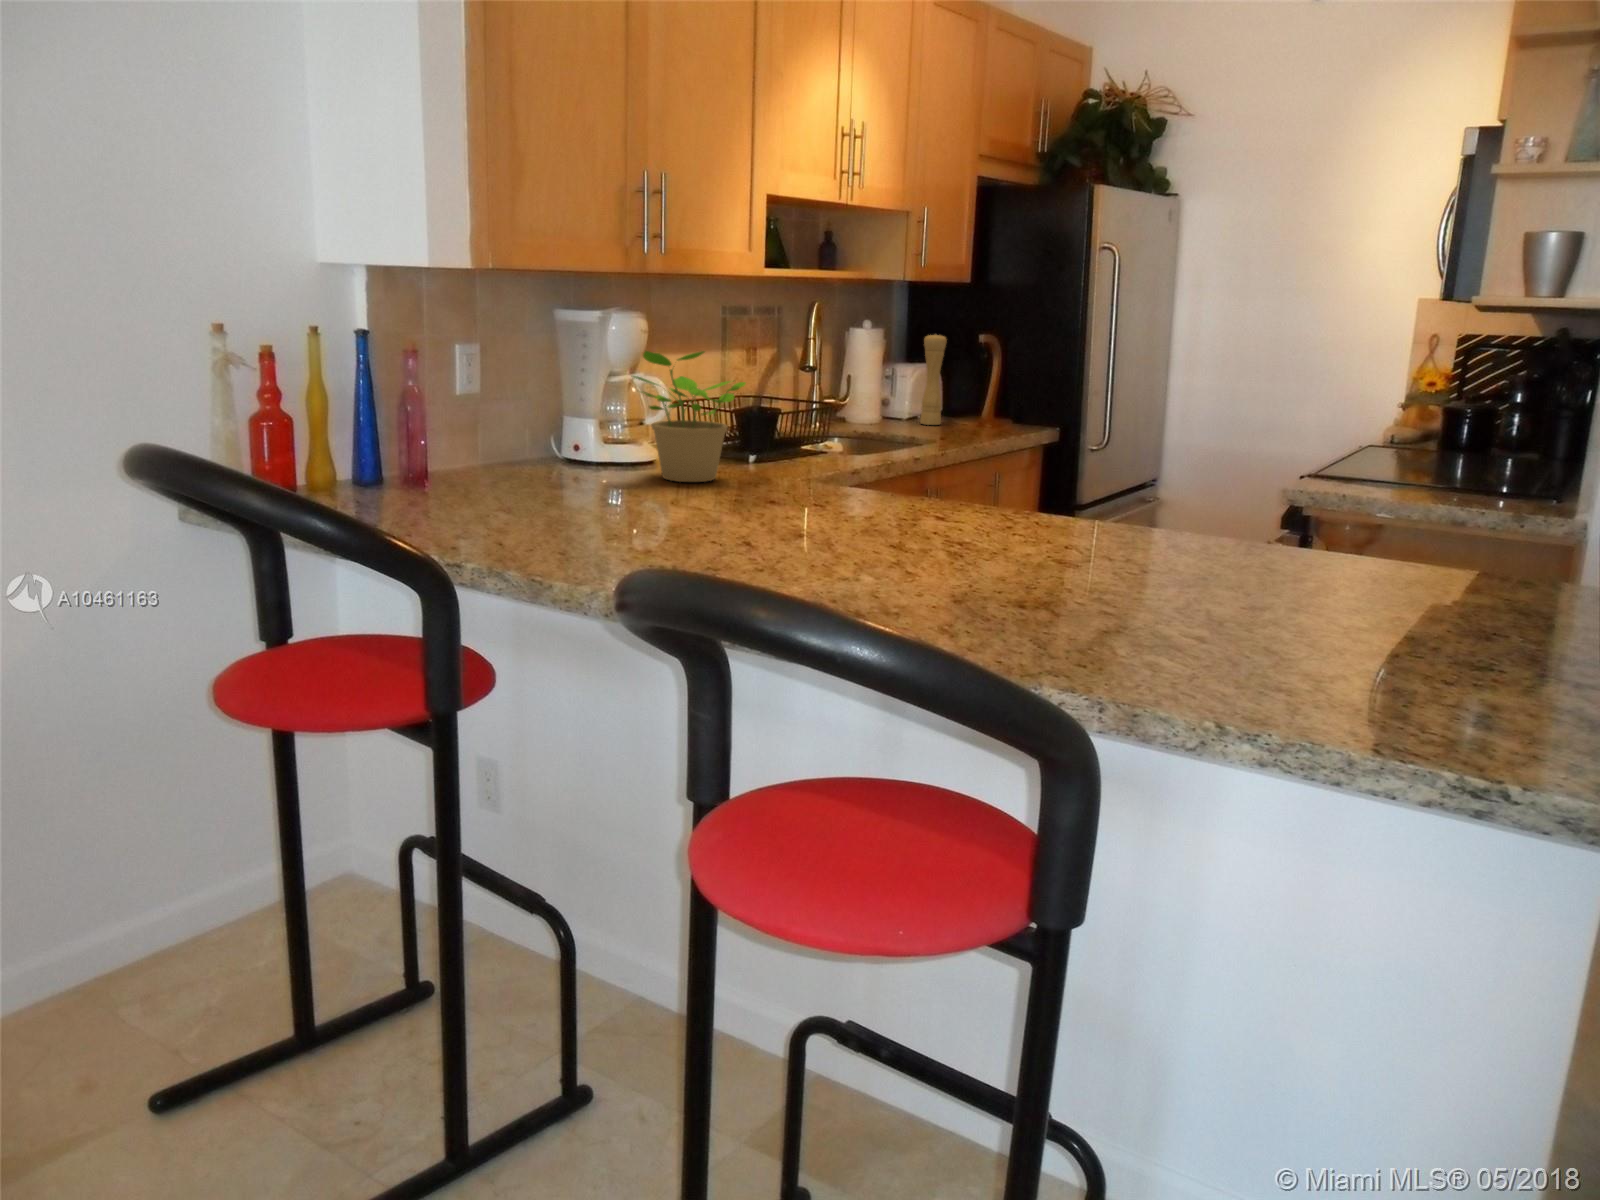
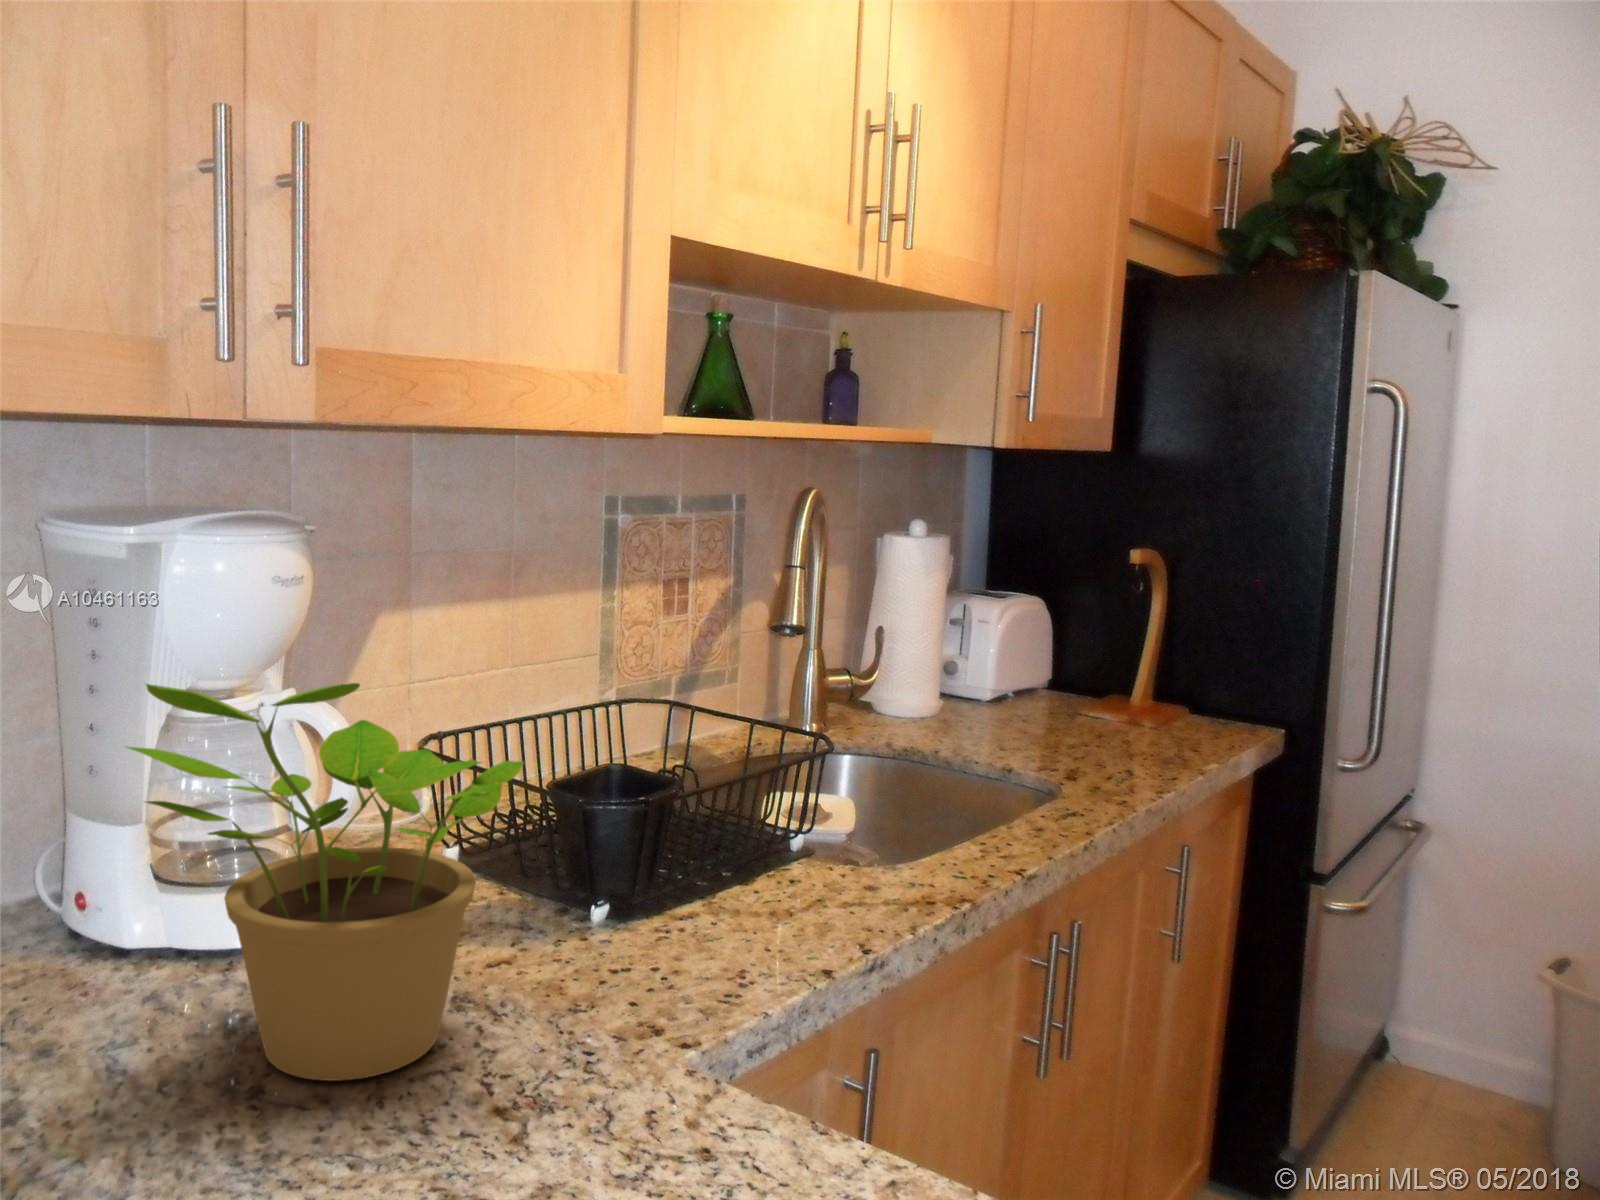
pepper mill: present [920,334,947,425] -> none [1017,548,1070,723]

